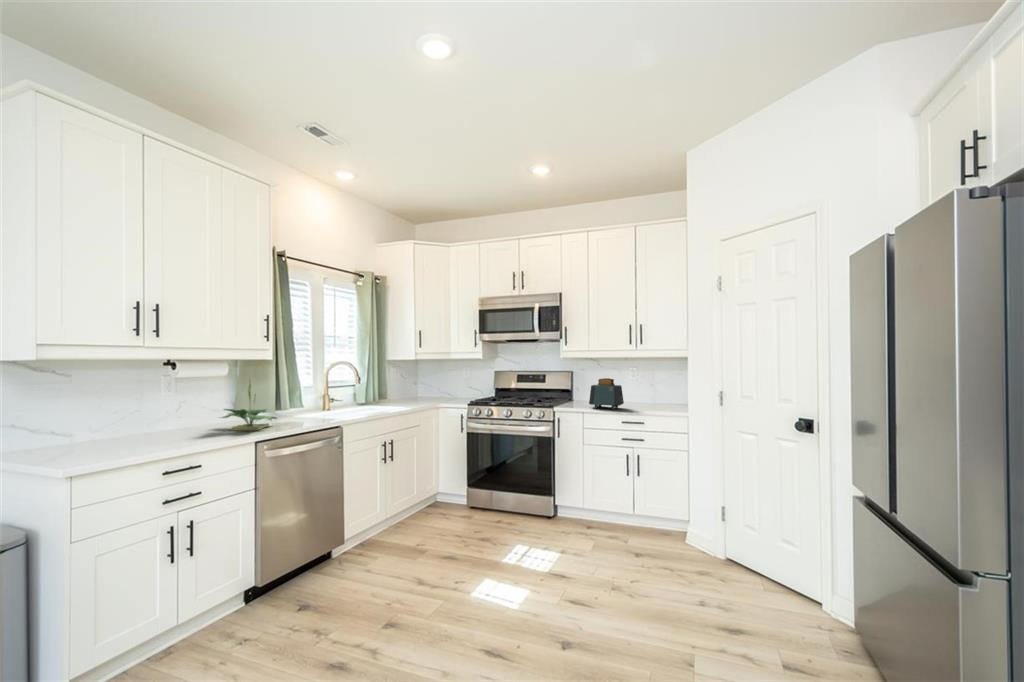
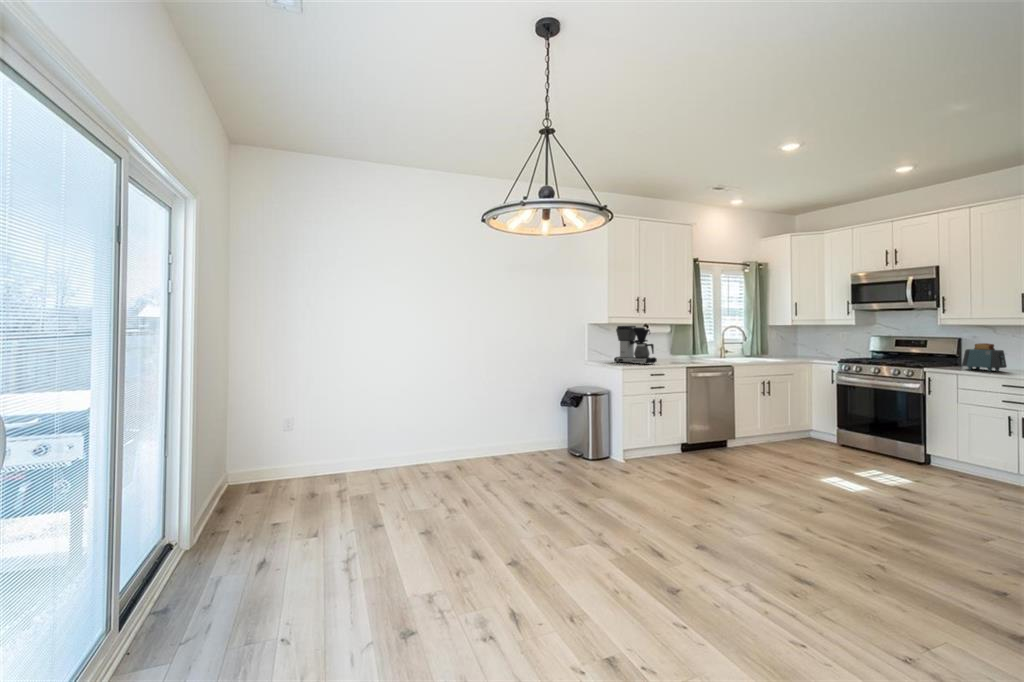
coffee maker: none [76,362,190,447] -> present [614,326,657,365]
potted plant: present [221,385,277,431] -> none [667,335,696,363]

